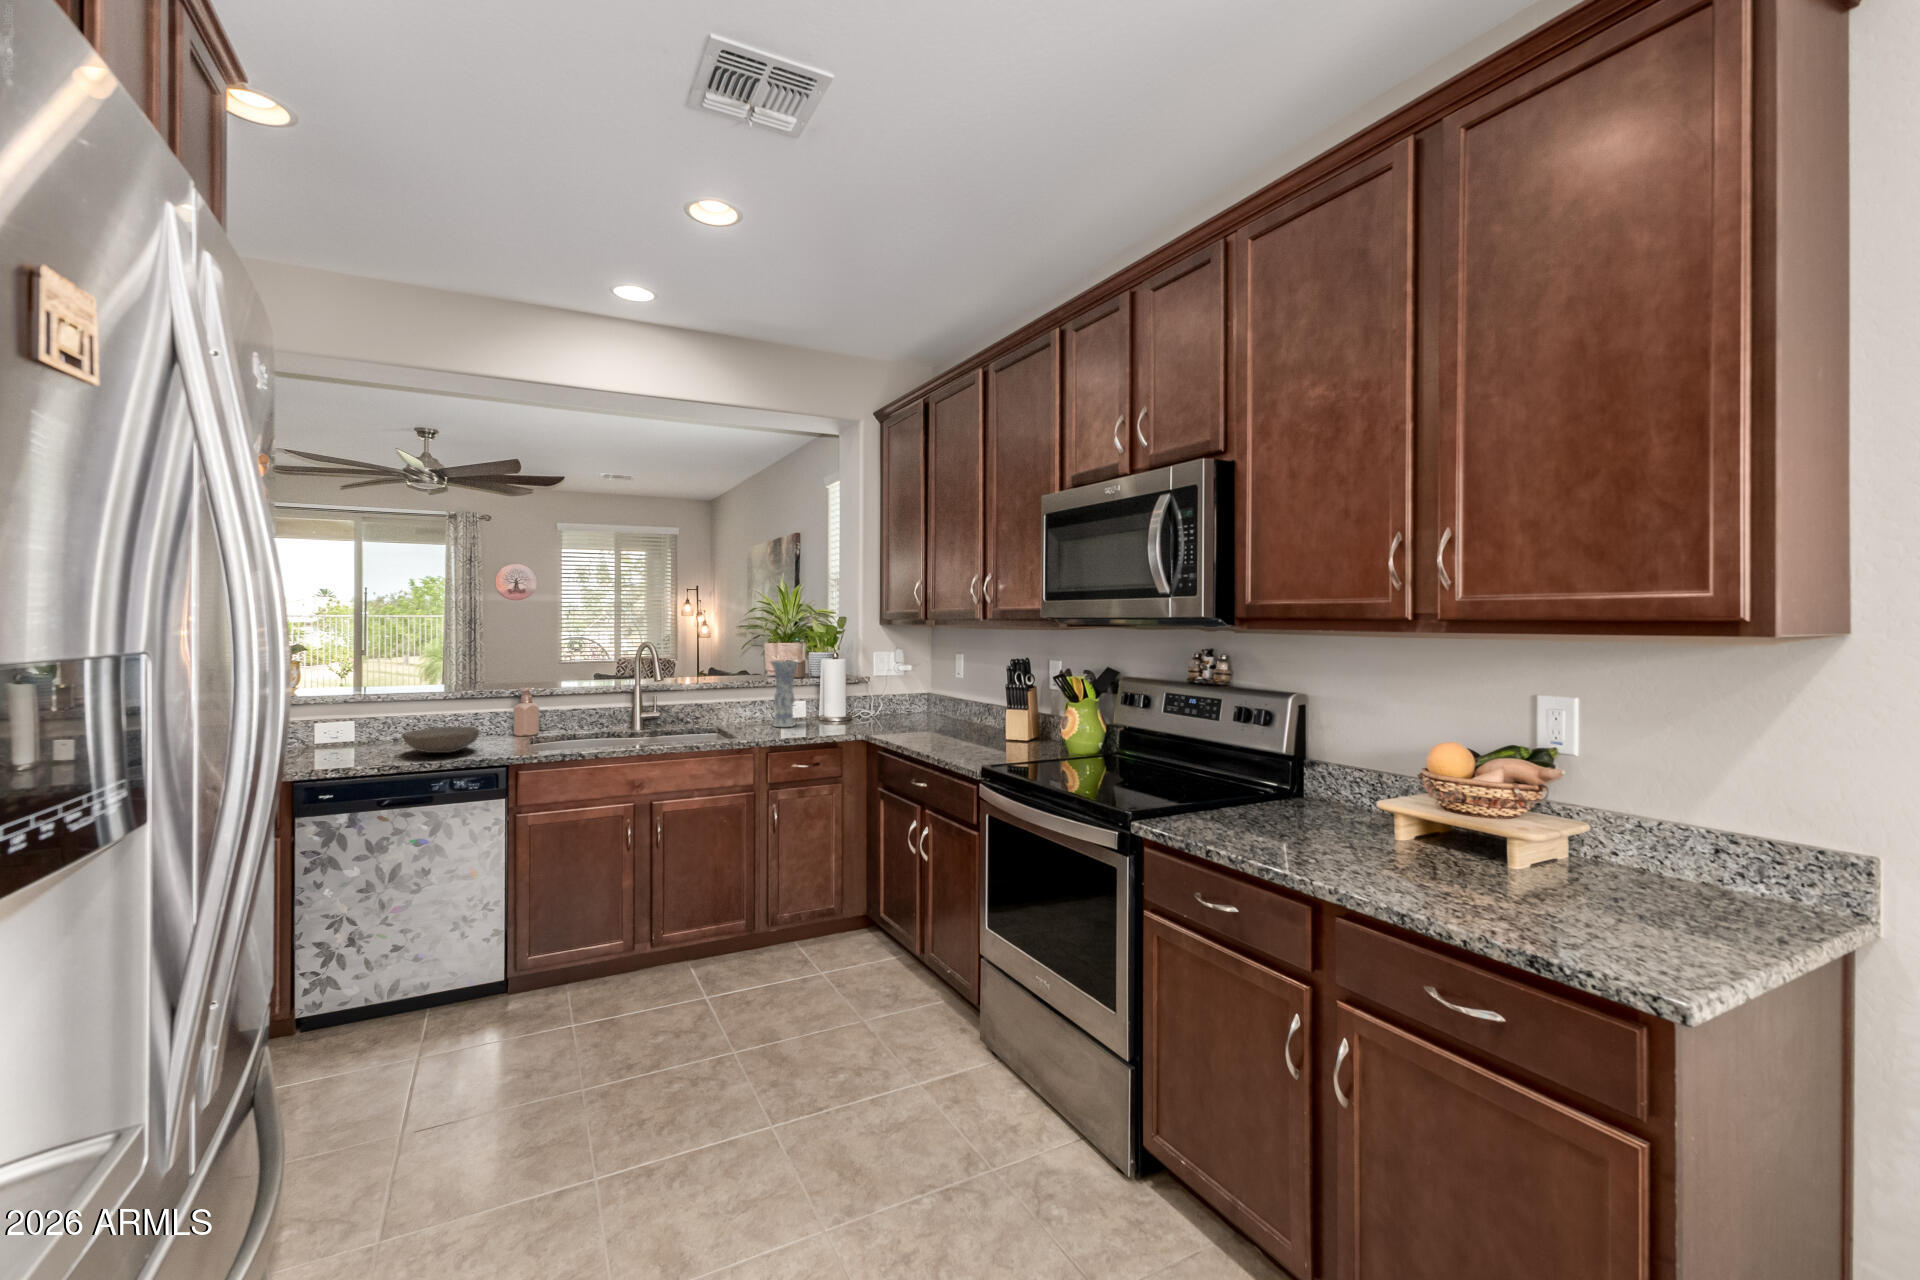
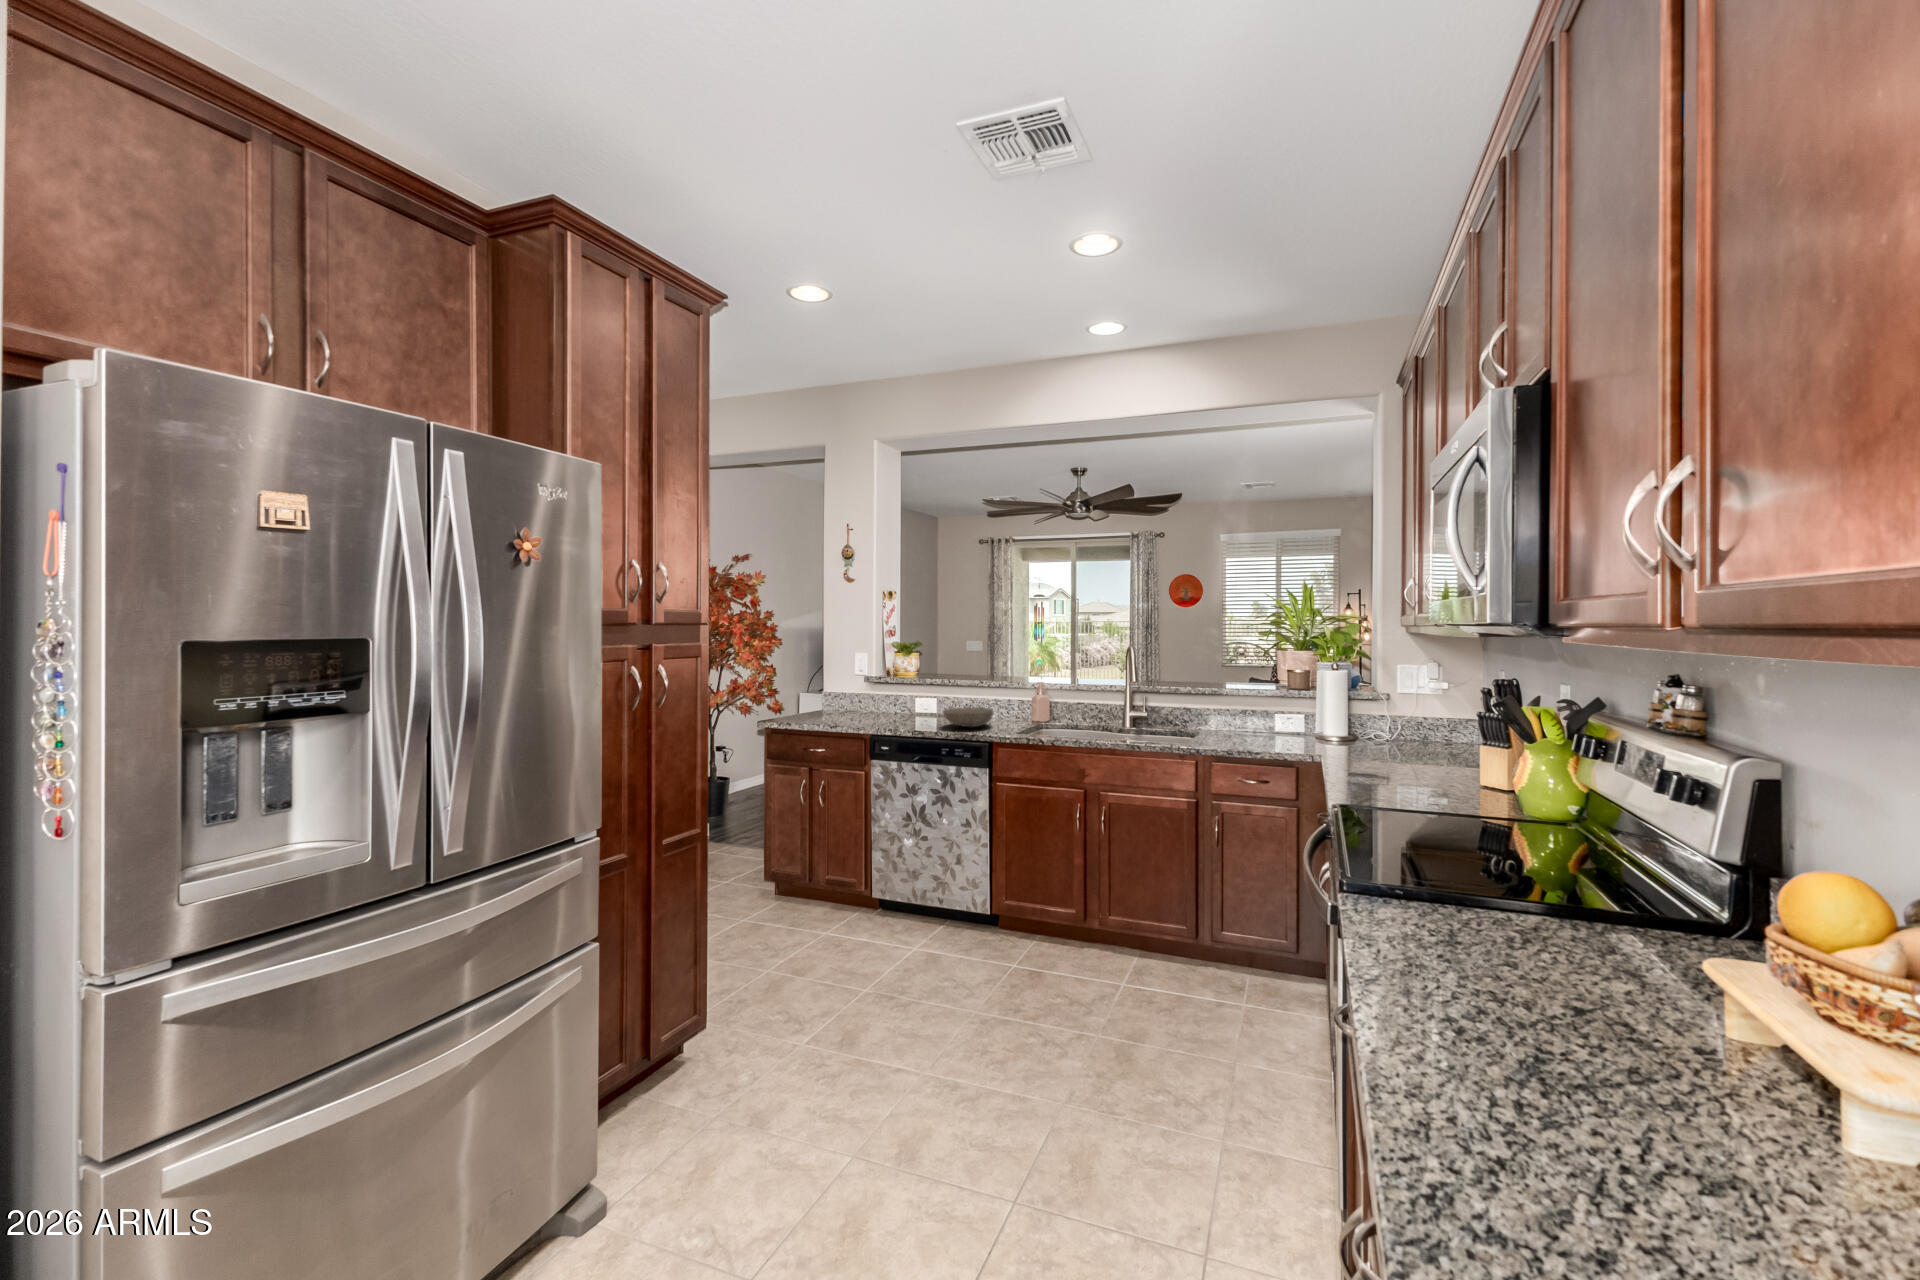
vase: present [770,660,799,727] -> none [1248,668,1283,739]

